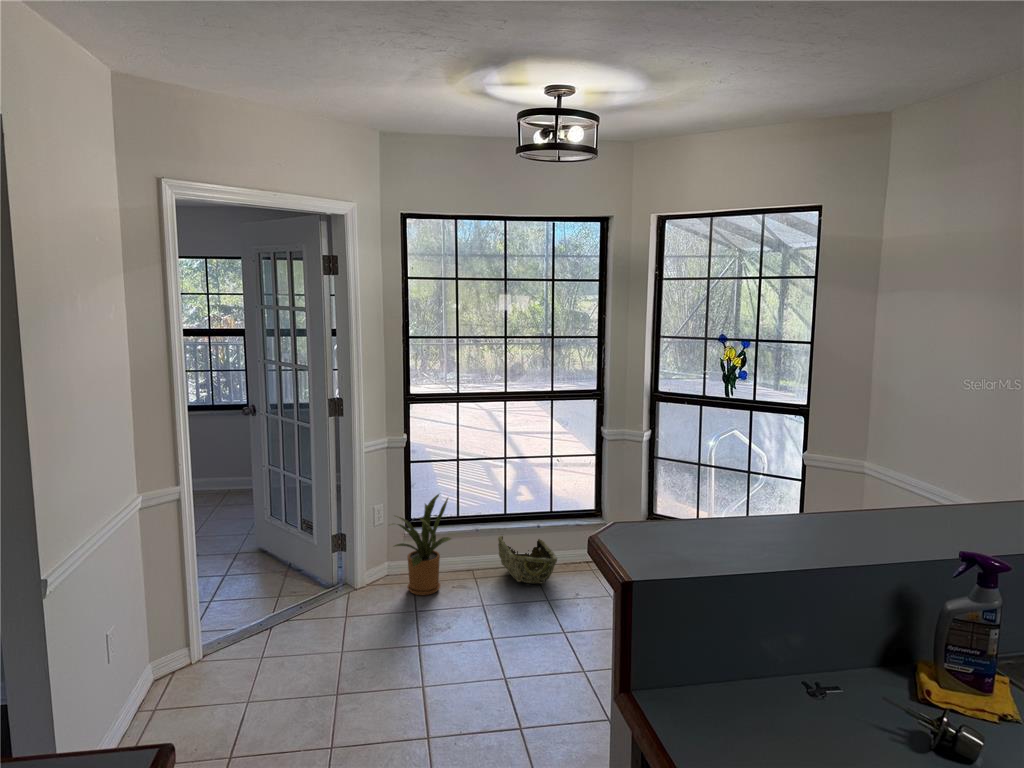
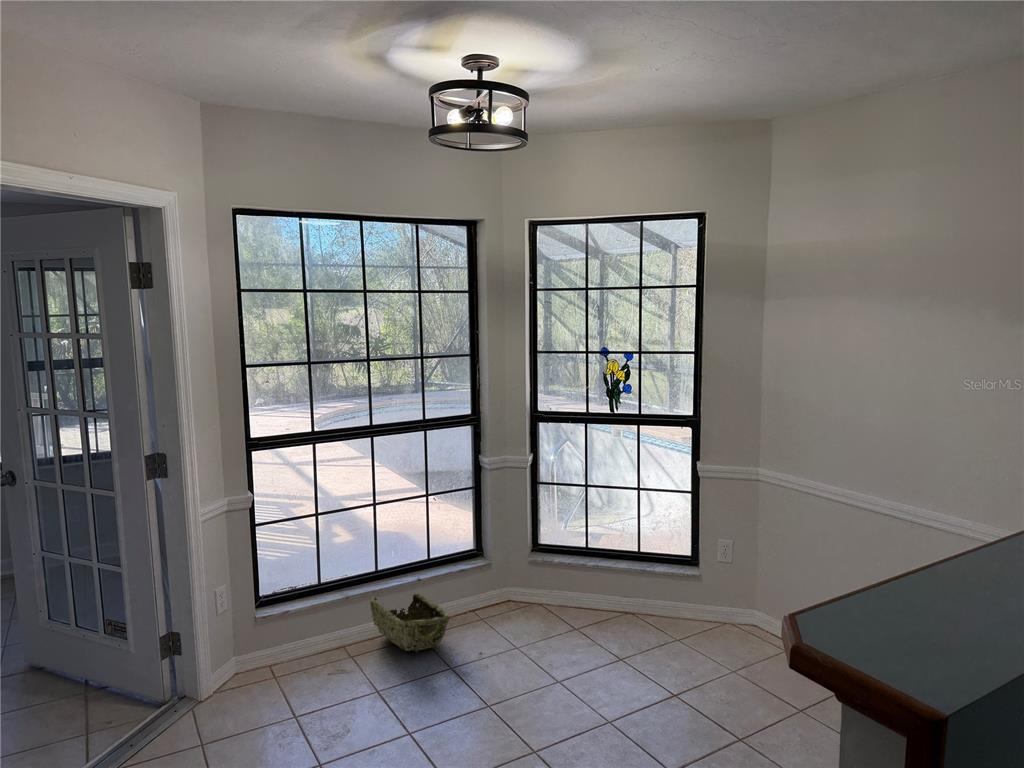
house plant: present [390,494,452,595] -> none [242,558,321,694]

